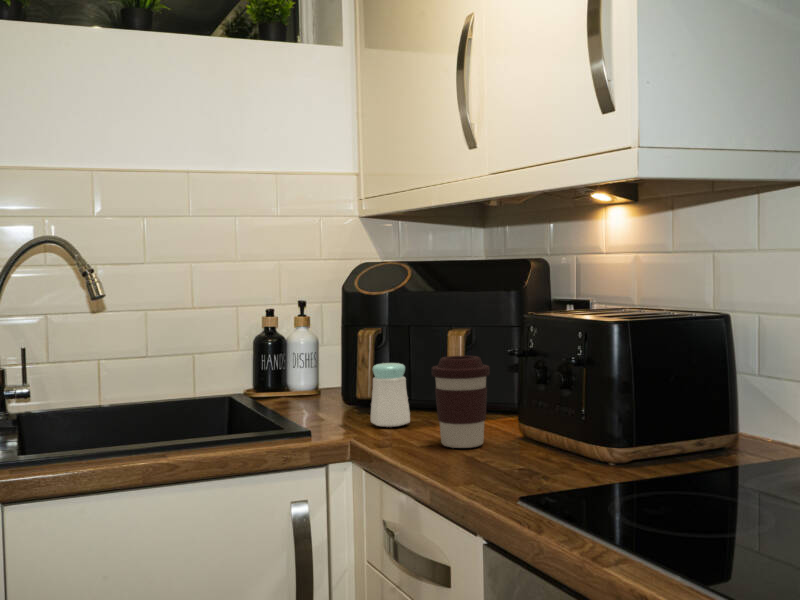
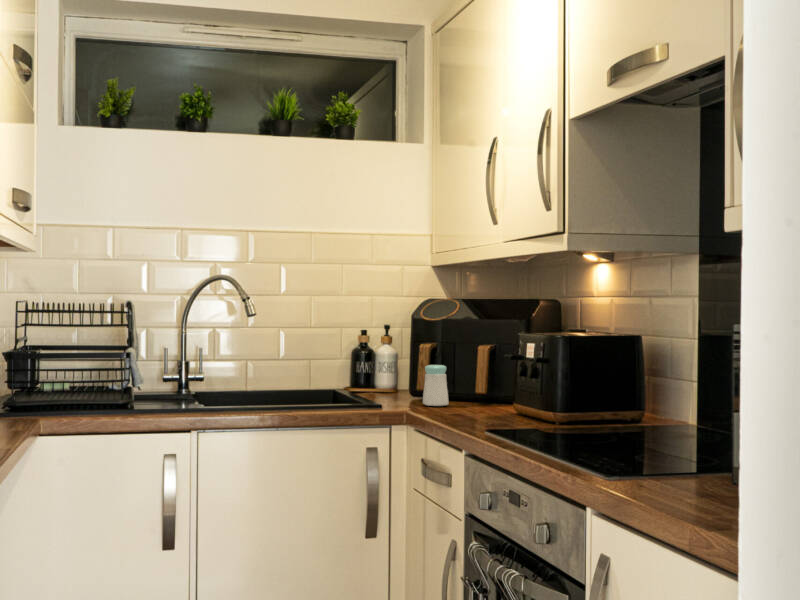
coffee cup: present [432,356,490,448] -> none [455,358,492,415]

